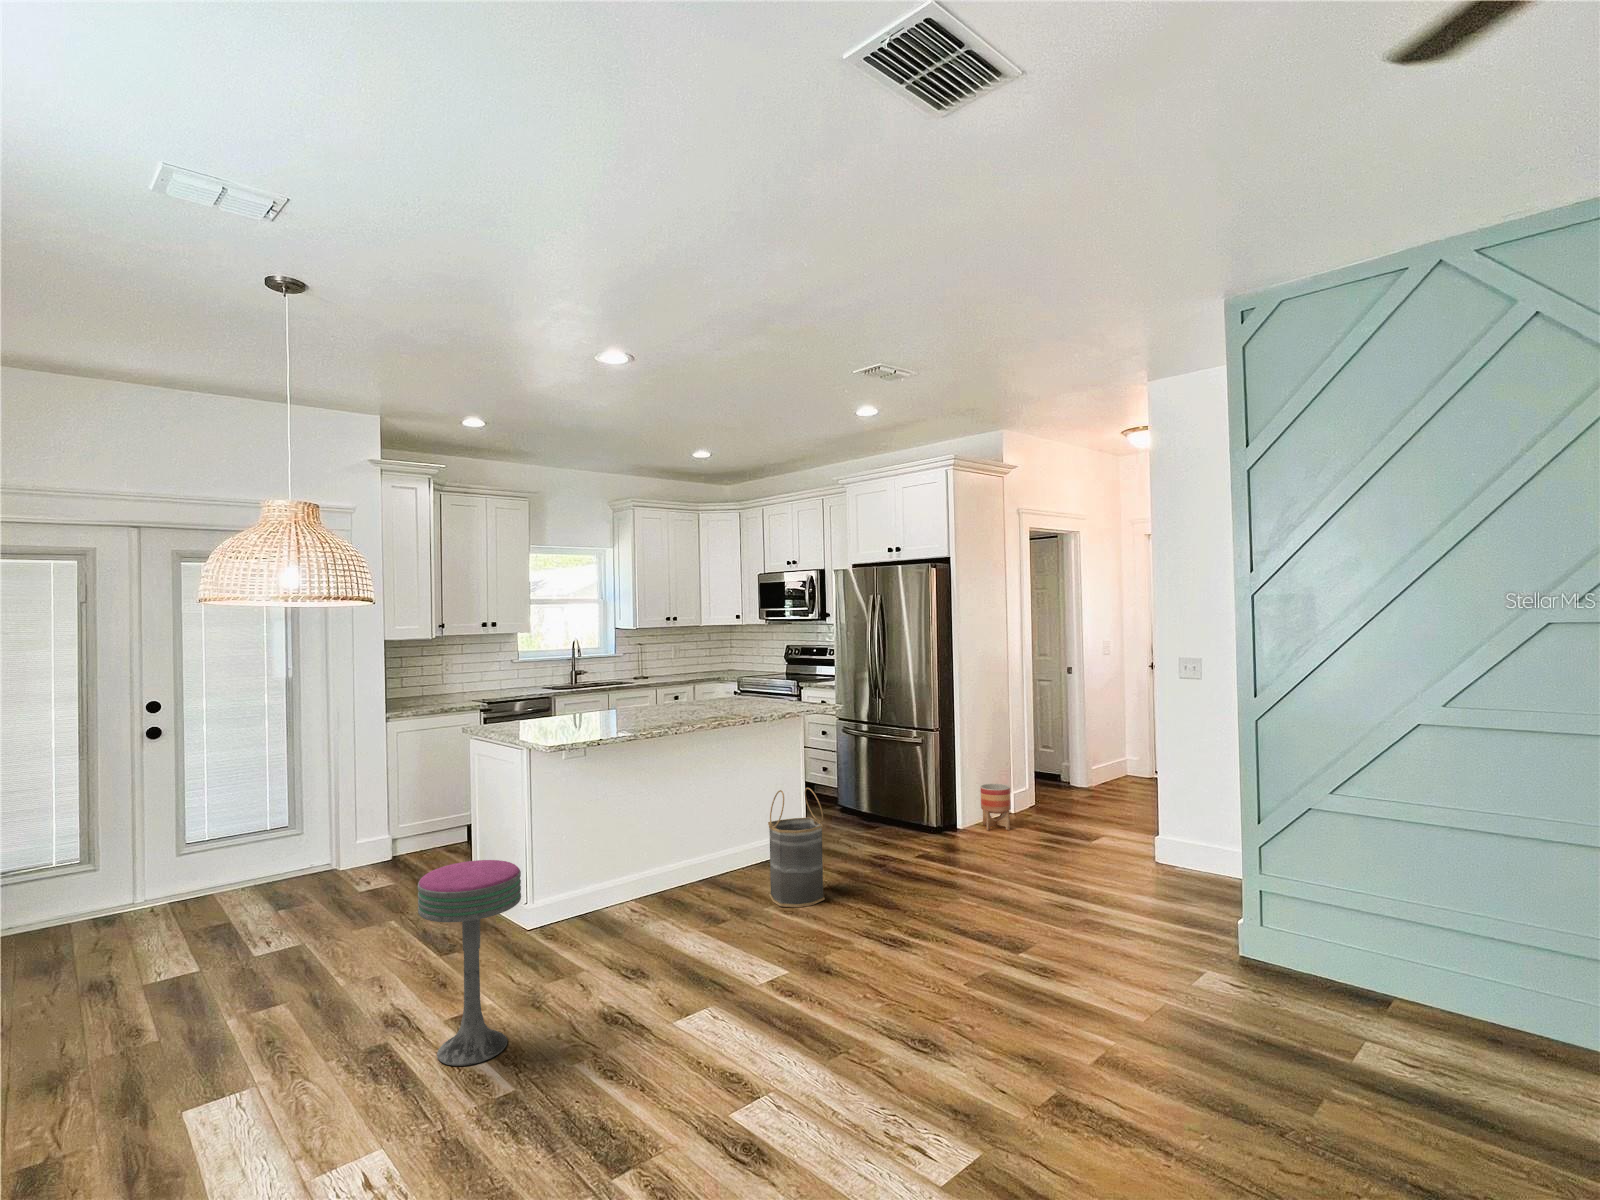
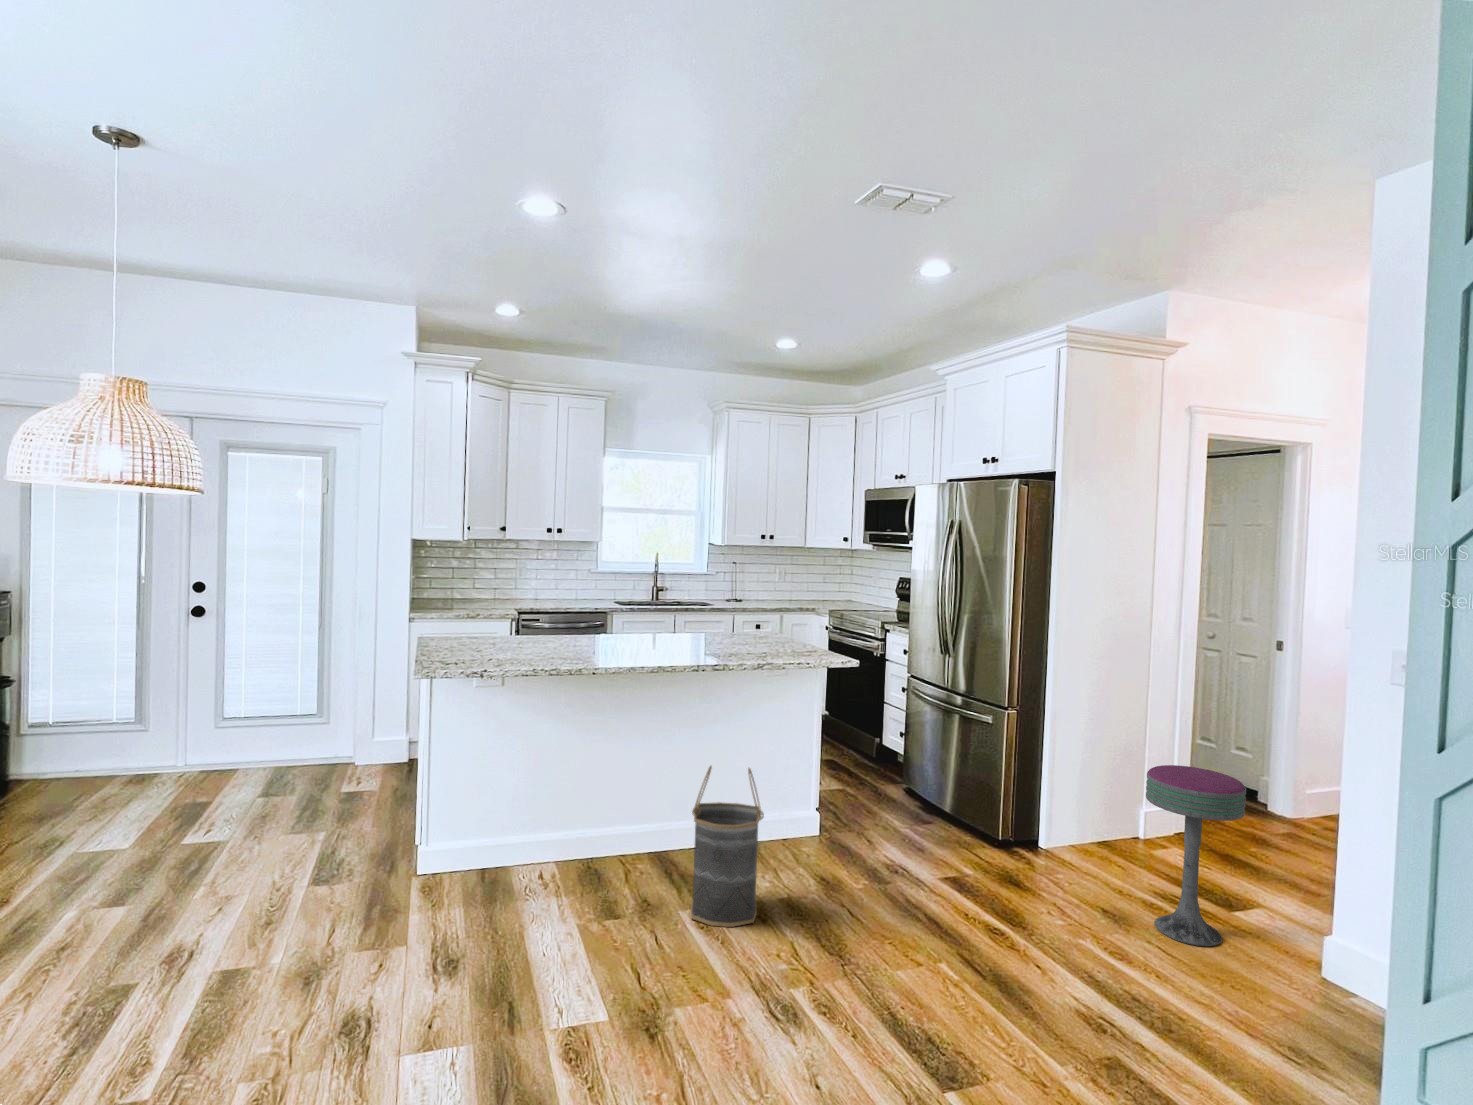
planter: present [981,784,1011,830] -> none [1078,793,1125,866]
bar stool: present [418,860,521,1066] -> present [1146,765,1246,946]

